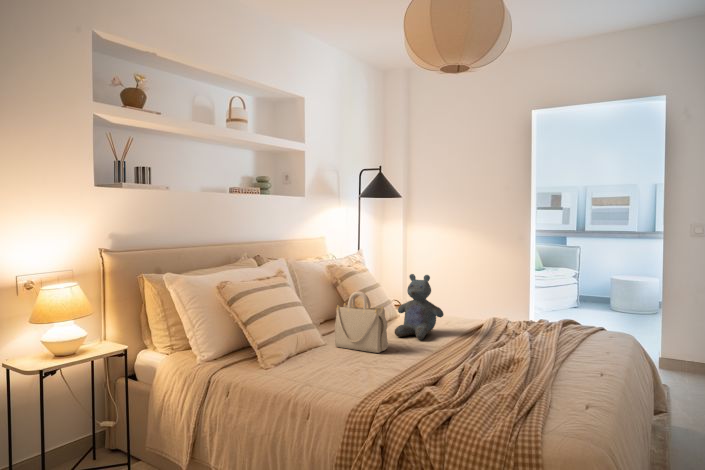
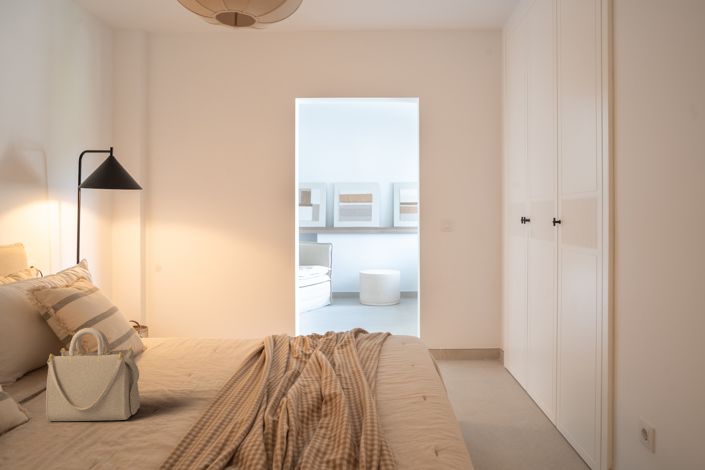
stuffed bear: present [395,274,444,340] -> none [147,291,217,384]

